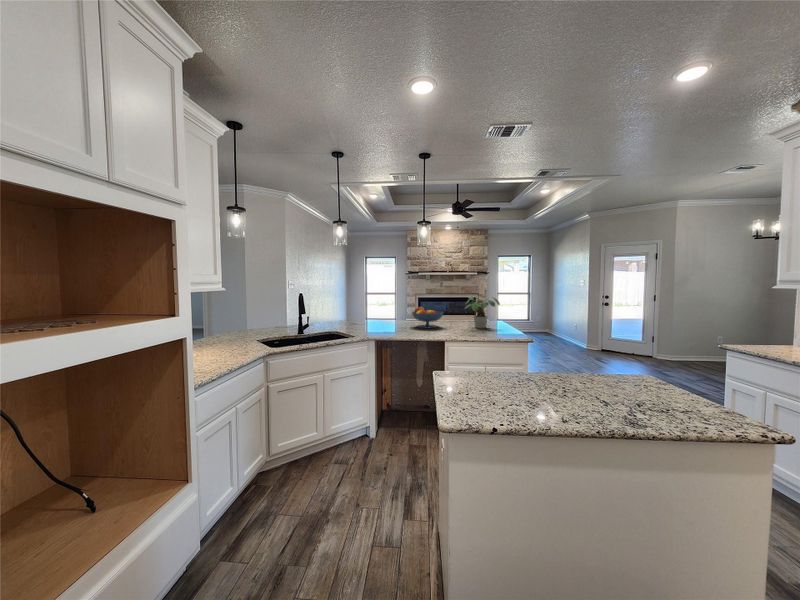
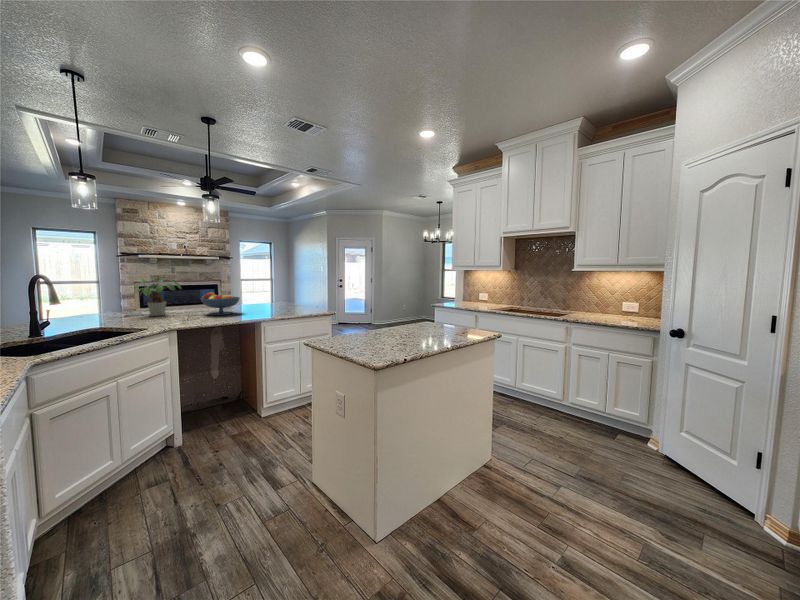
potted plant: present [465,295,500,328] -> present [134,278,181,316]

